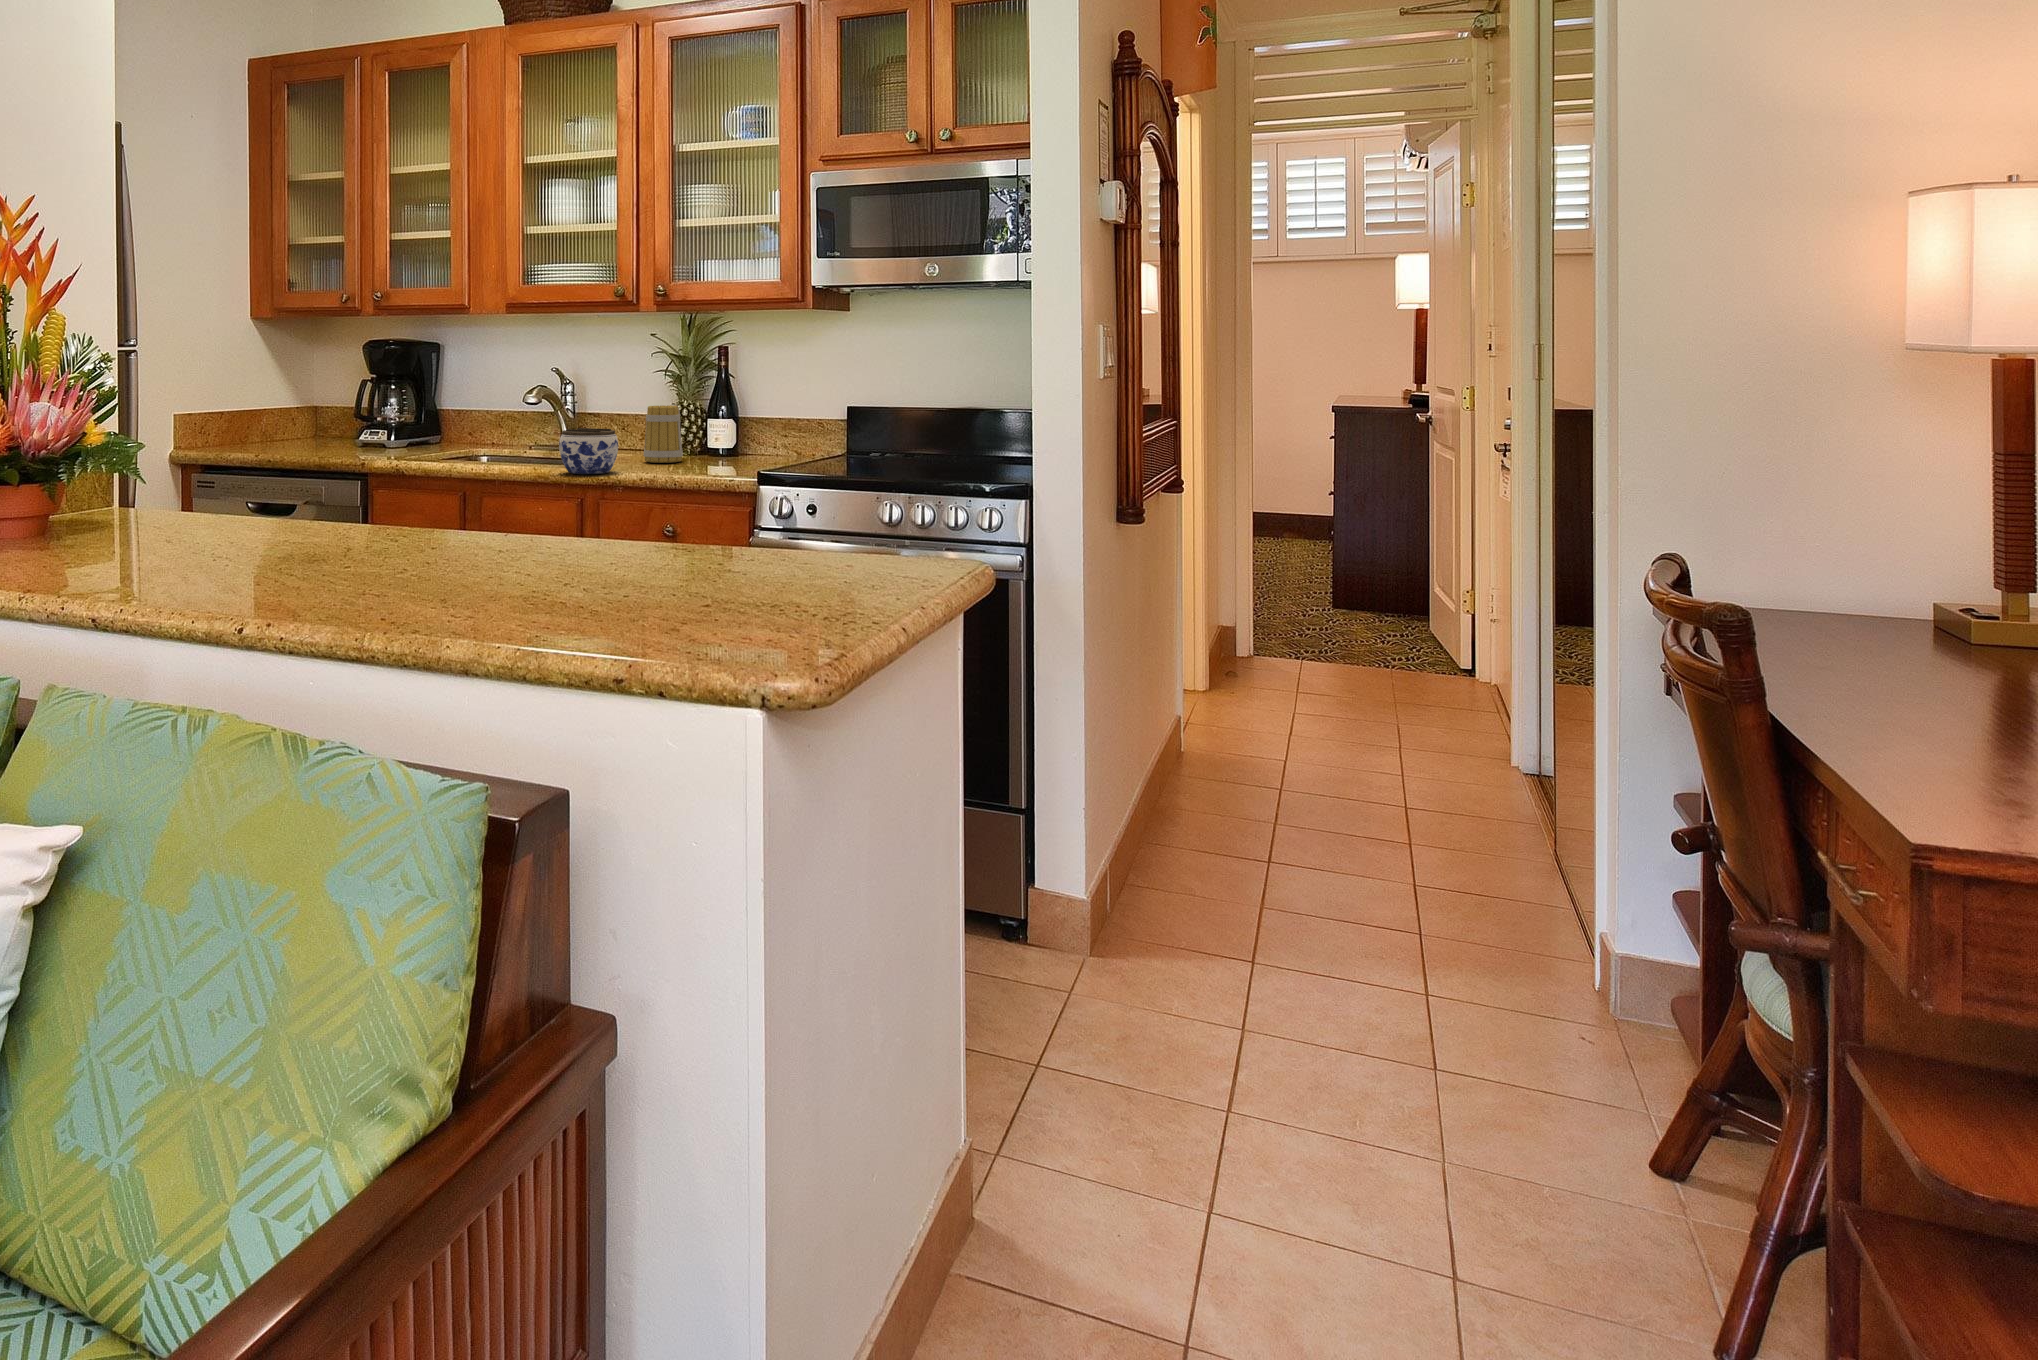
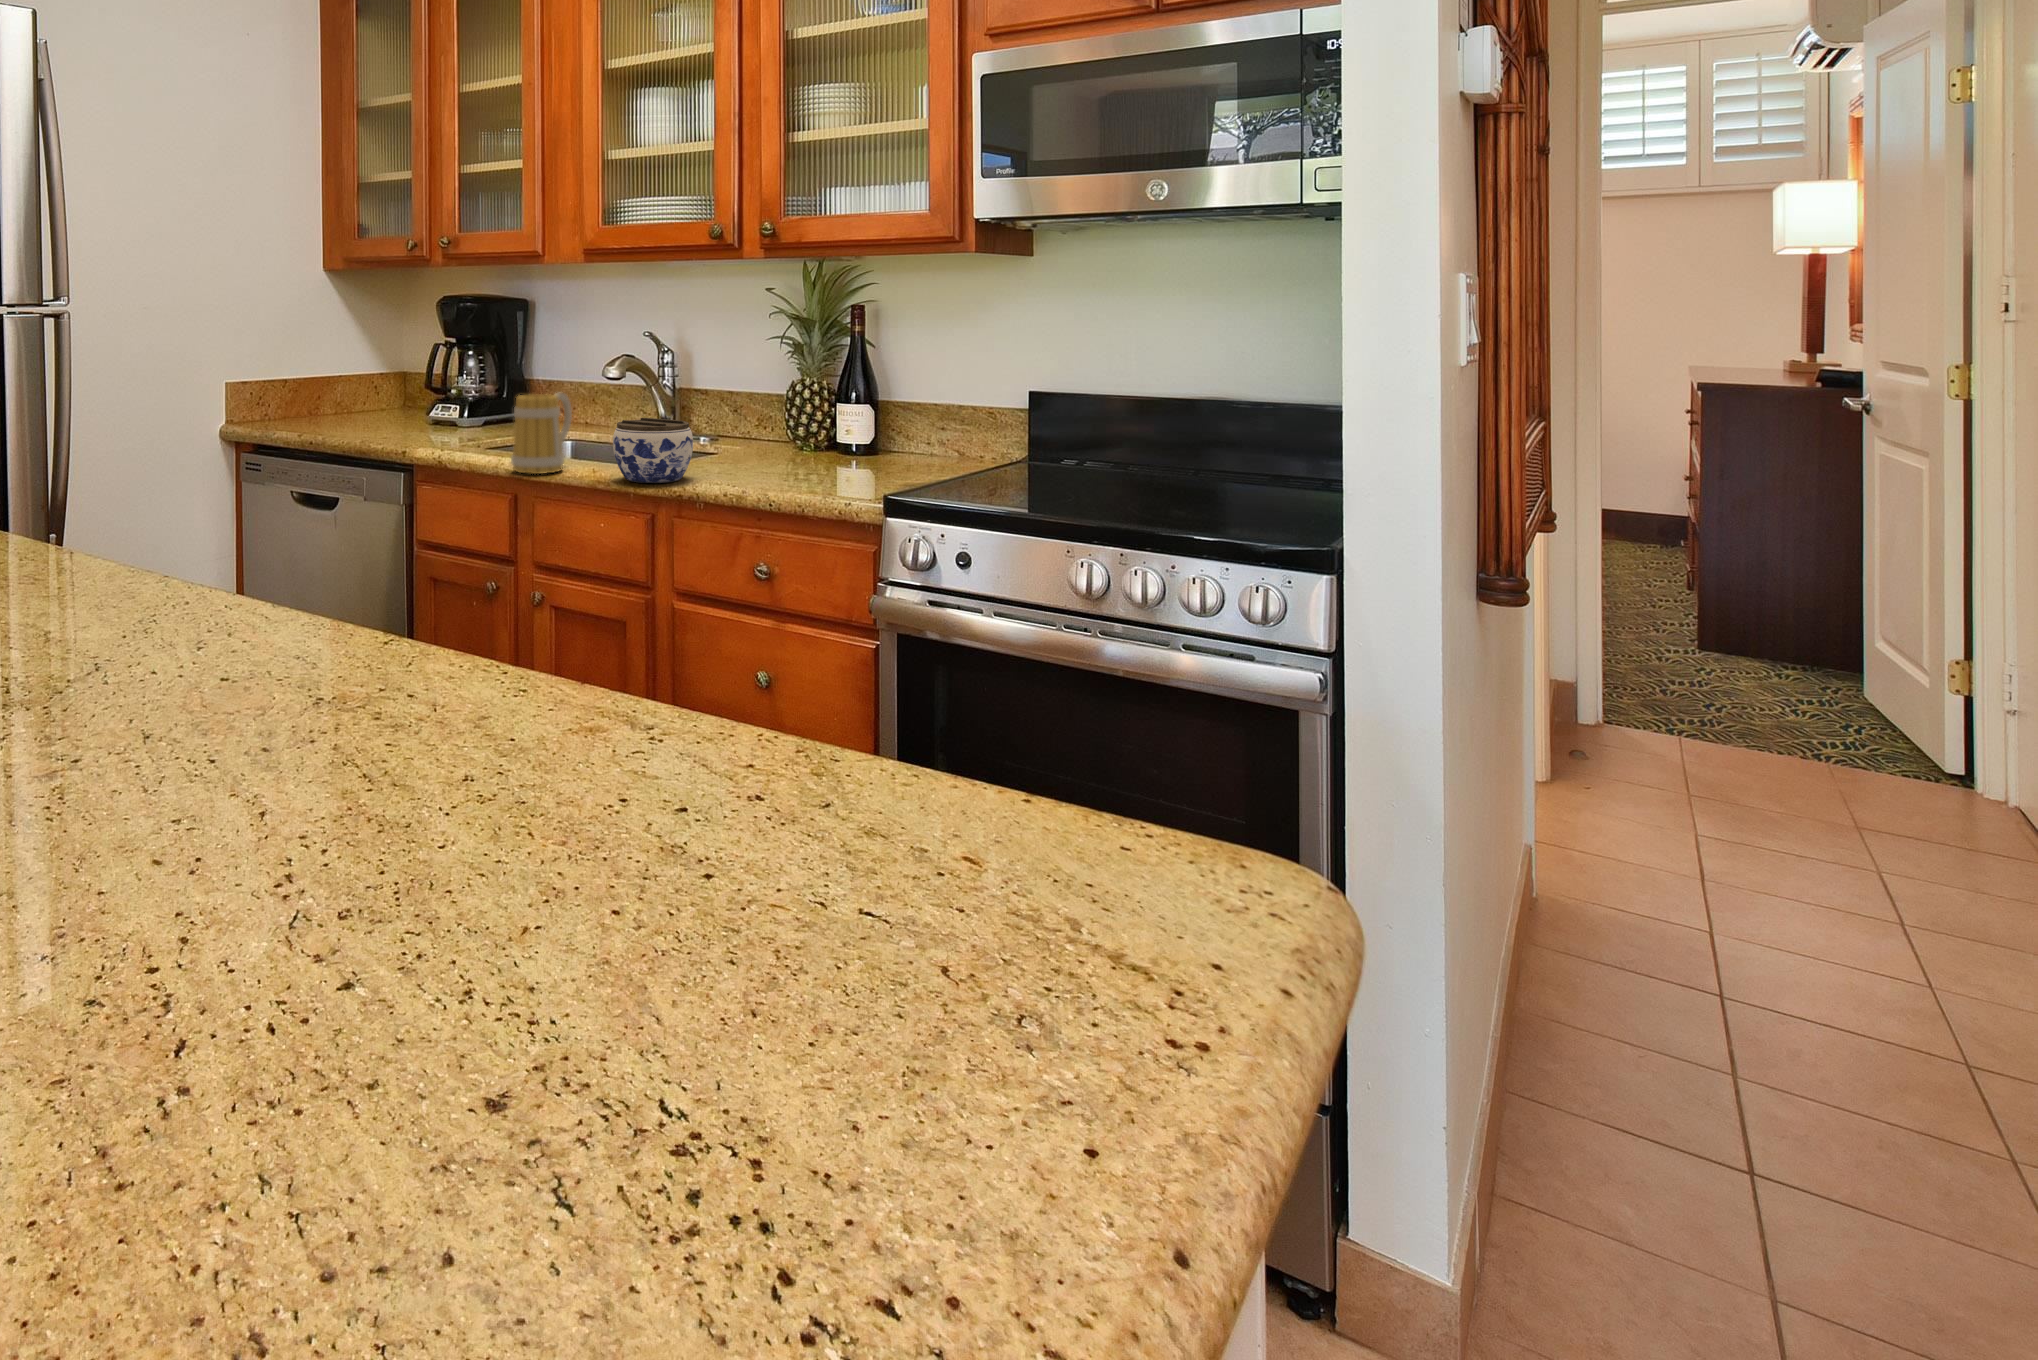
mug: present [644,405,683,463] -> present [511,393,572,474]

